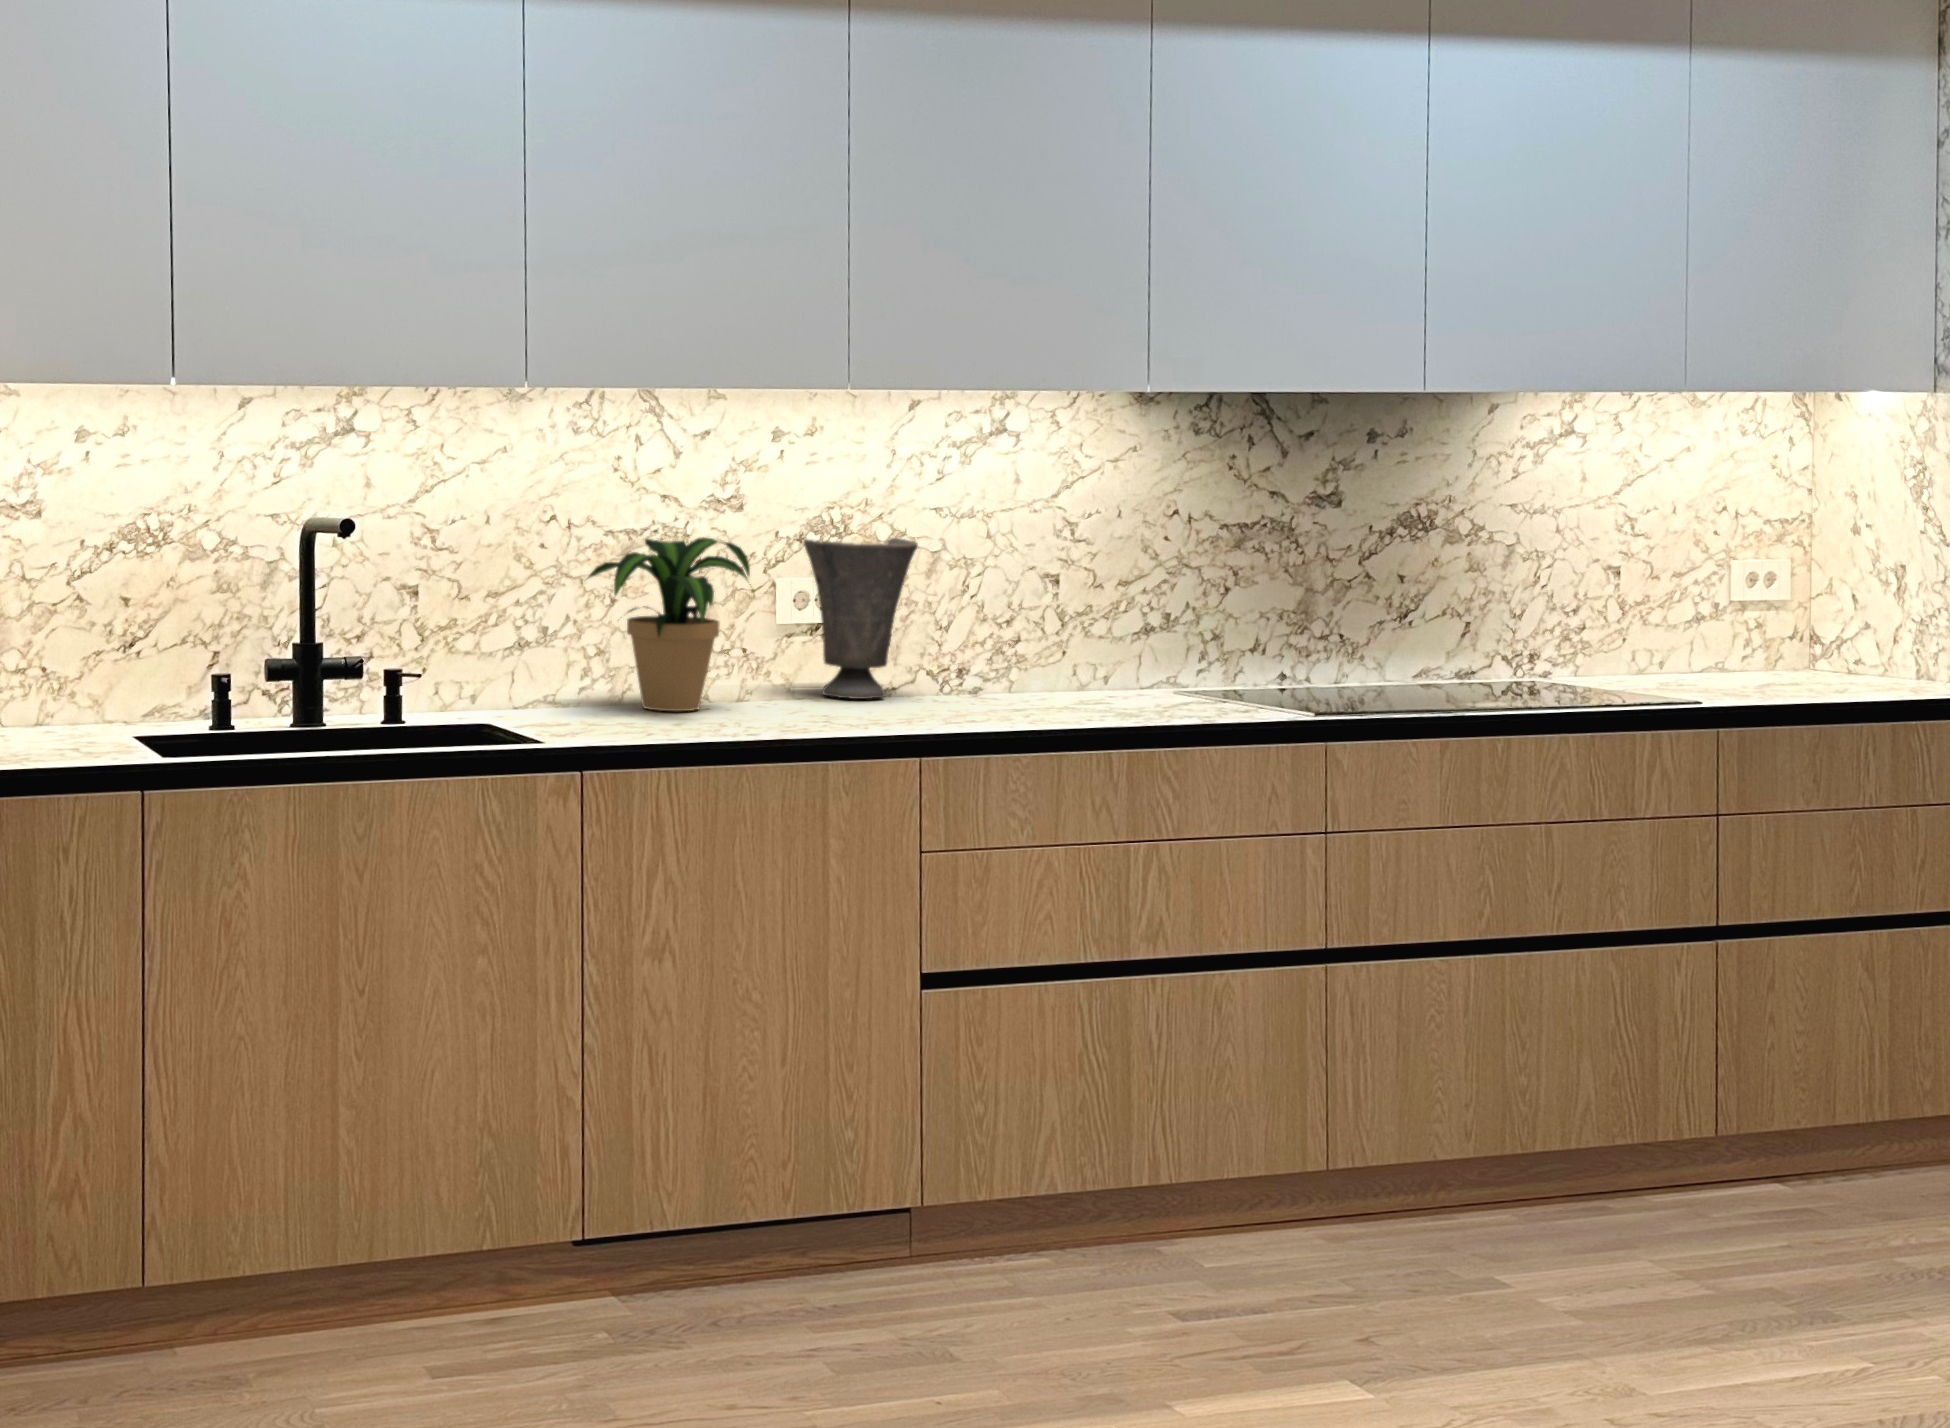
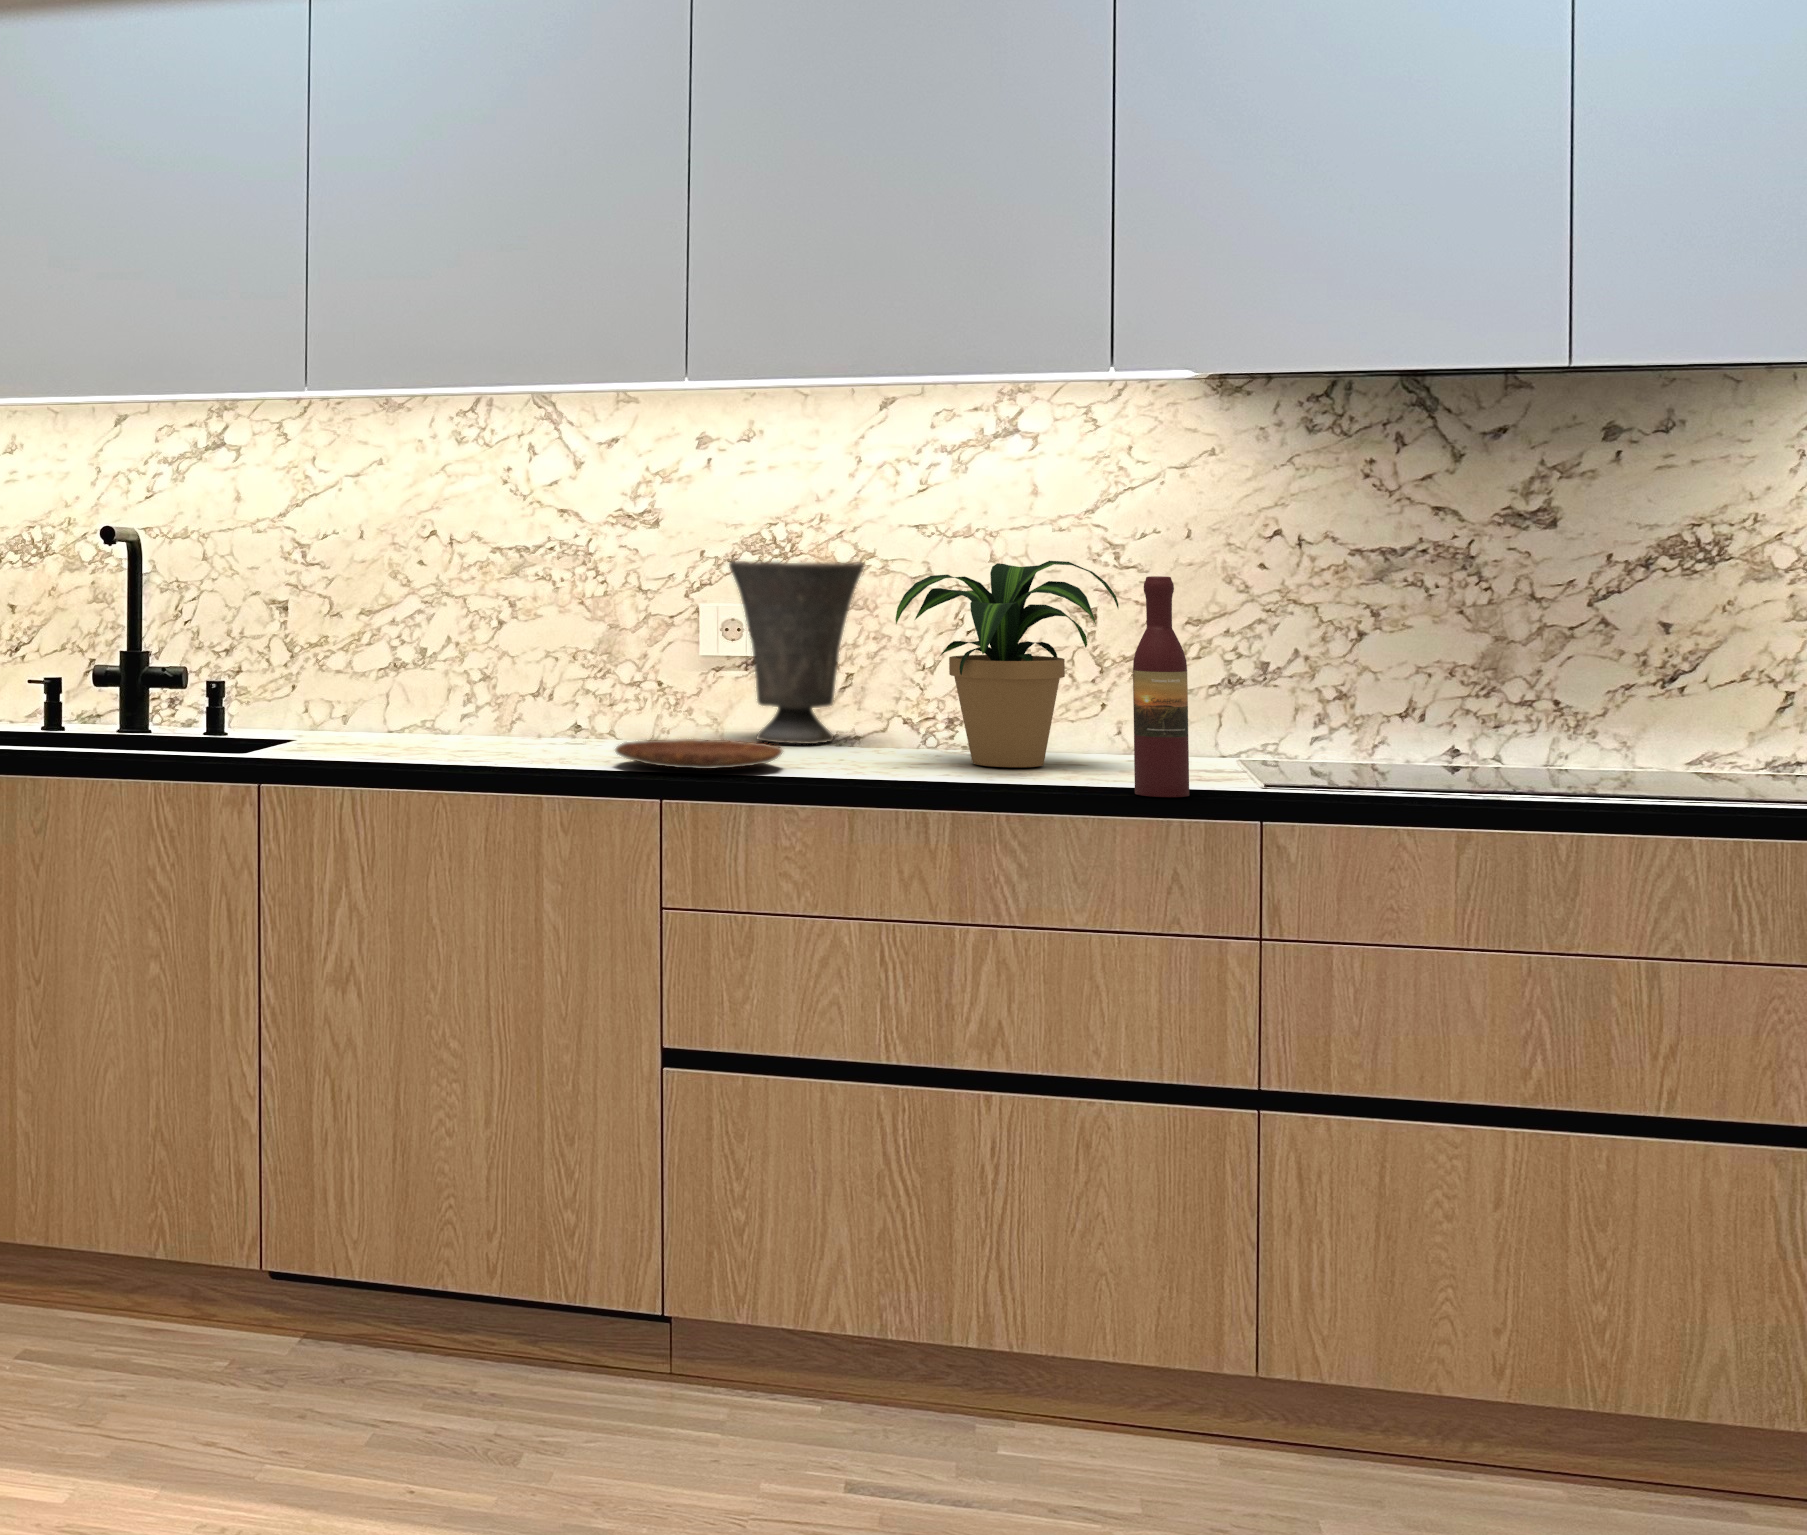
potted plant: present [588,538,751,711] -> present [895,561,1119,767]
wine bottle: none [1249,565,1291,731] -> present [1133,576,1189,797]
tray: none [851,703,989,730] -> present [615,739,783,769]

